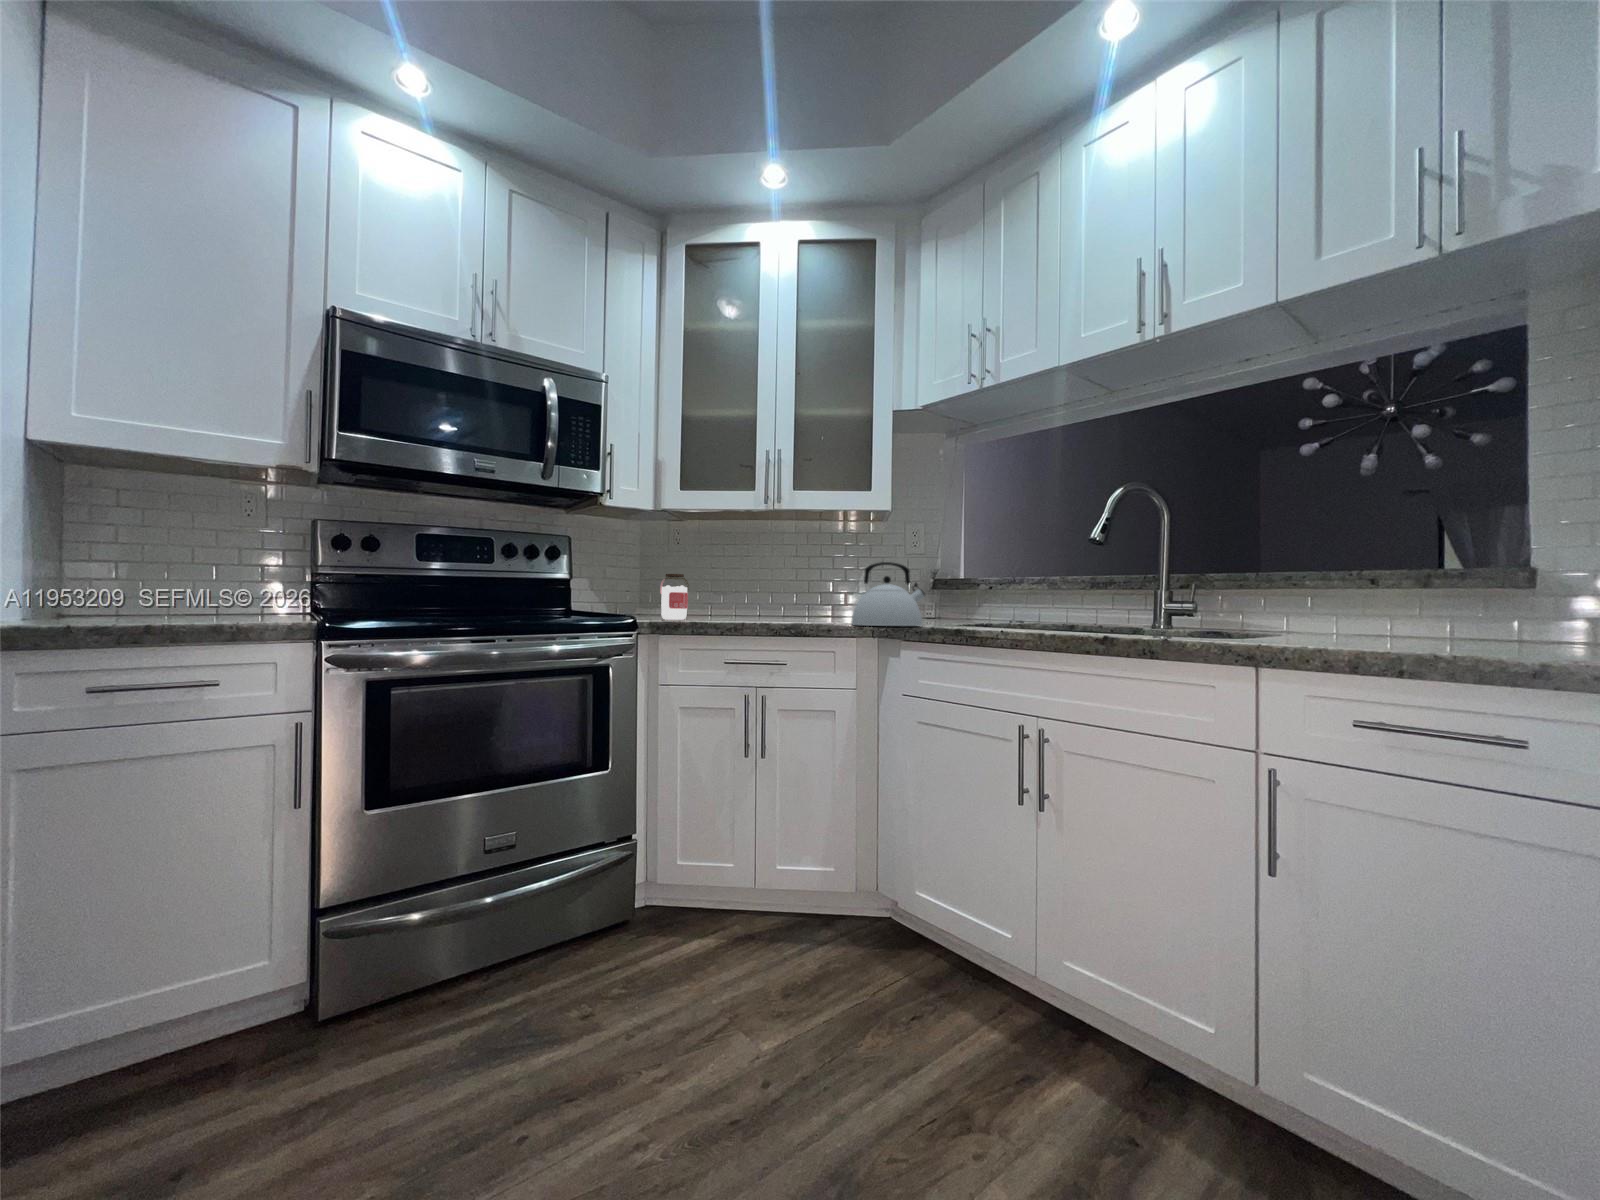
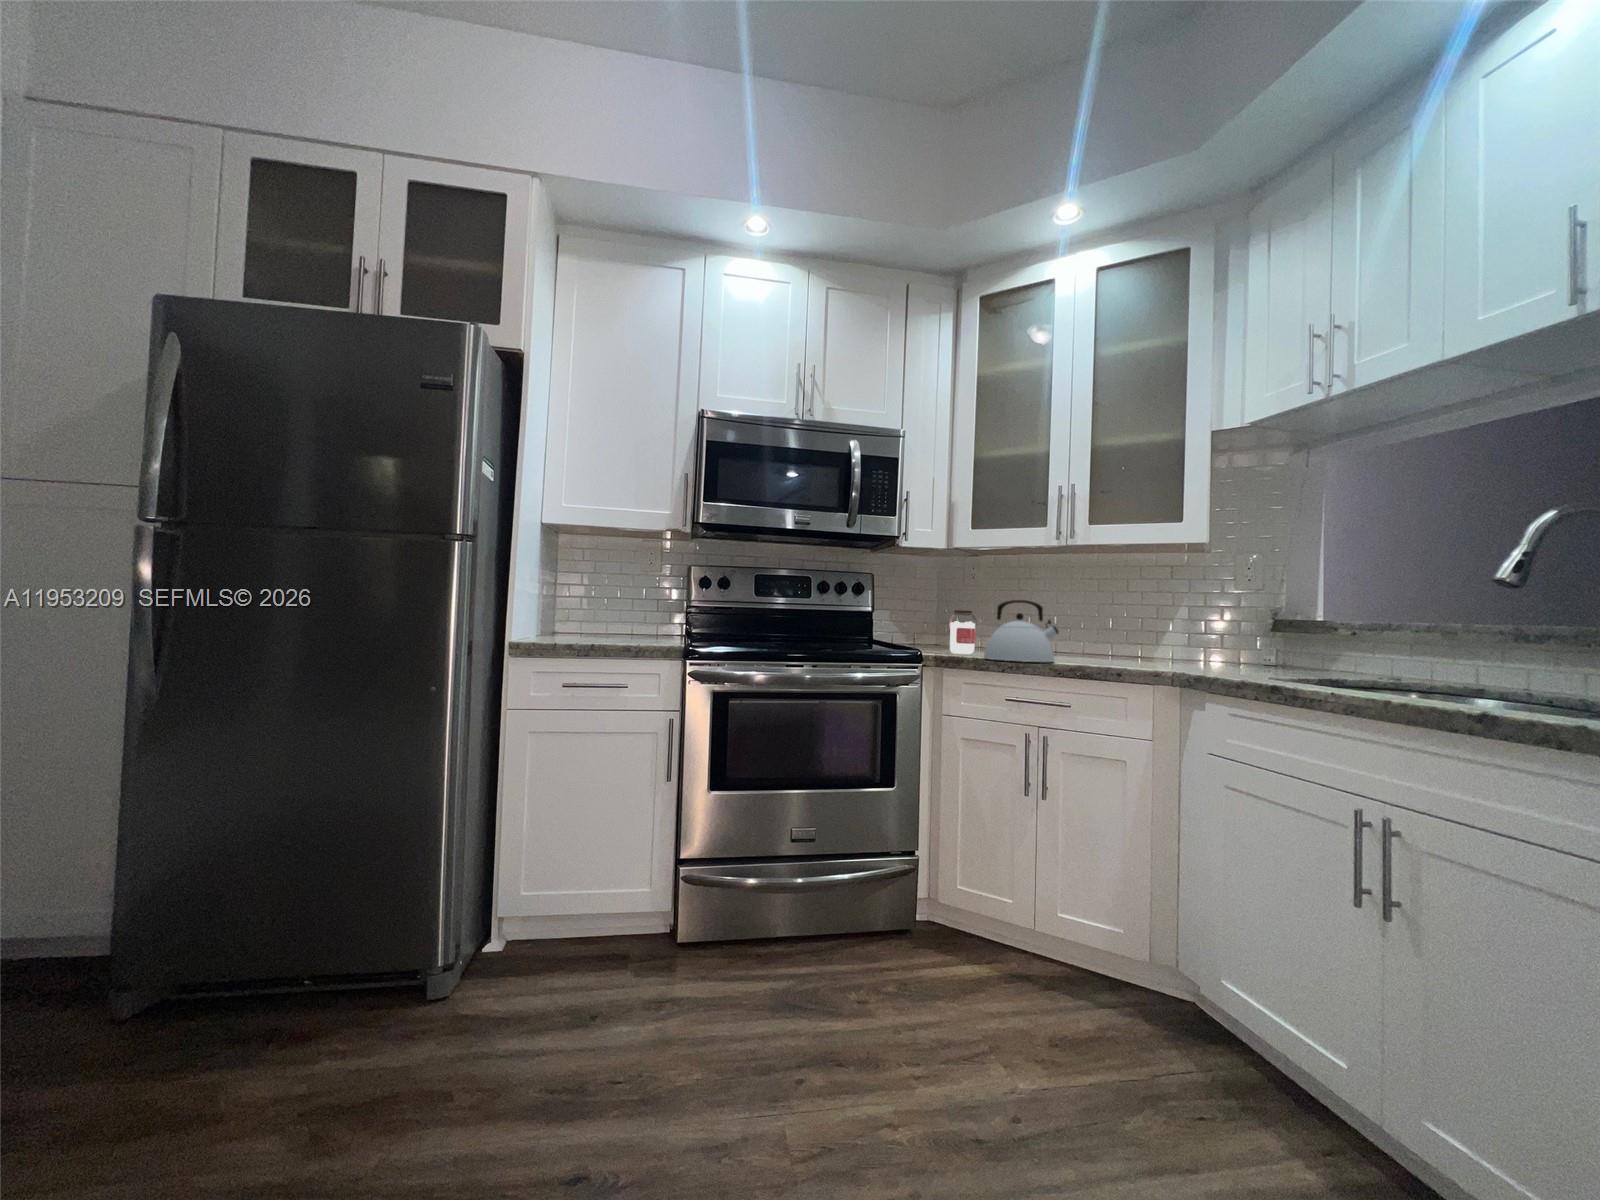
kettle: present [851,562,925,626] -> present [984,600,1059,662]

